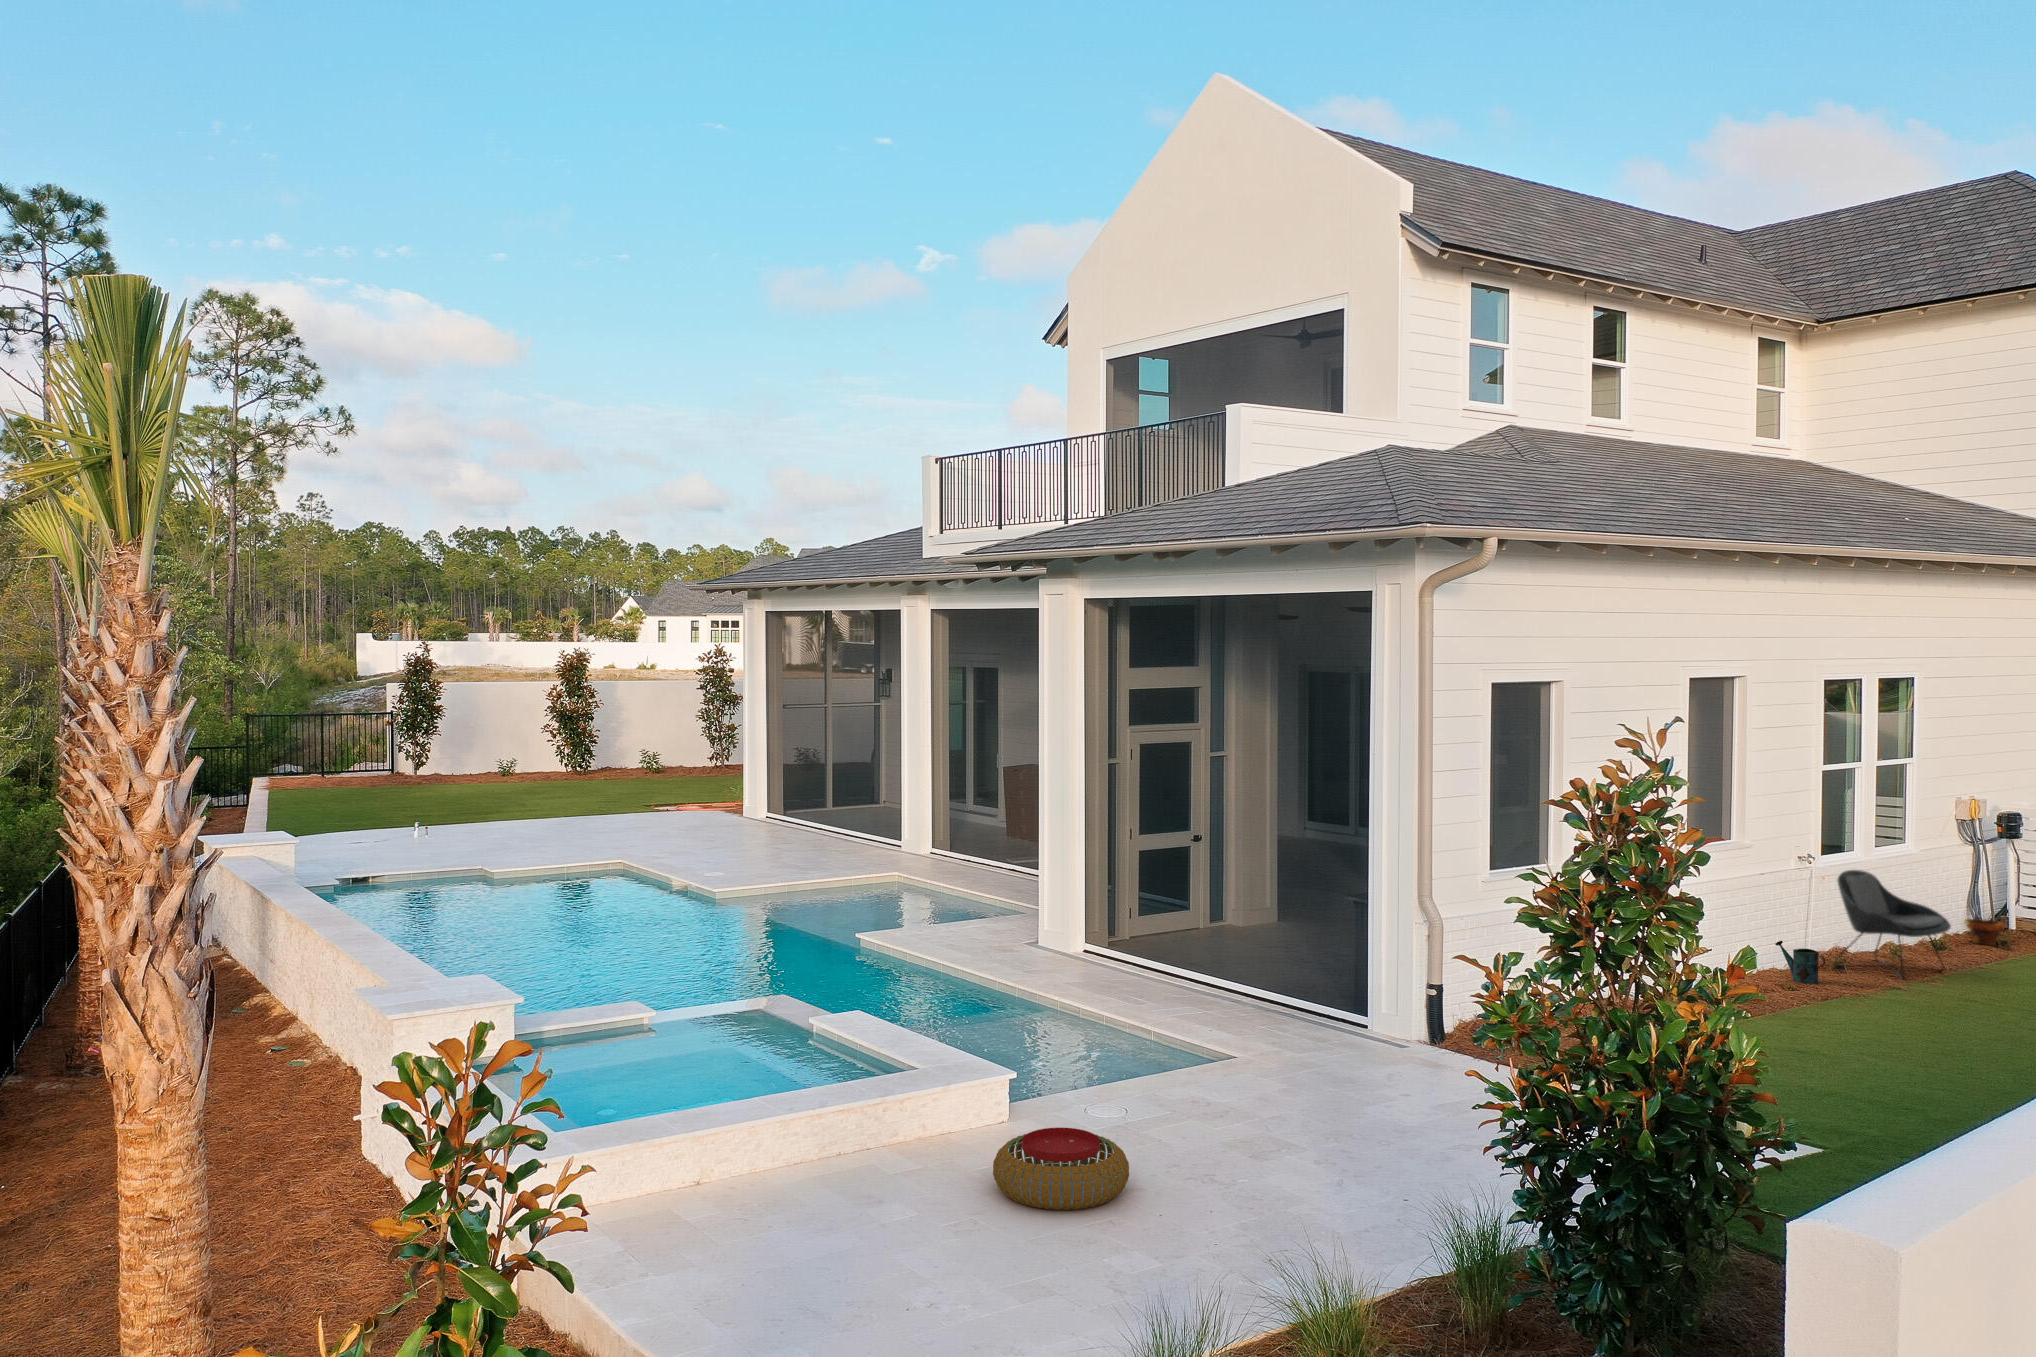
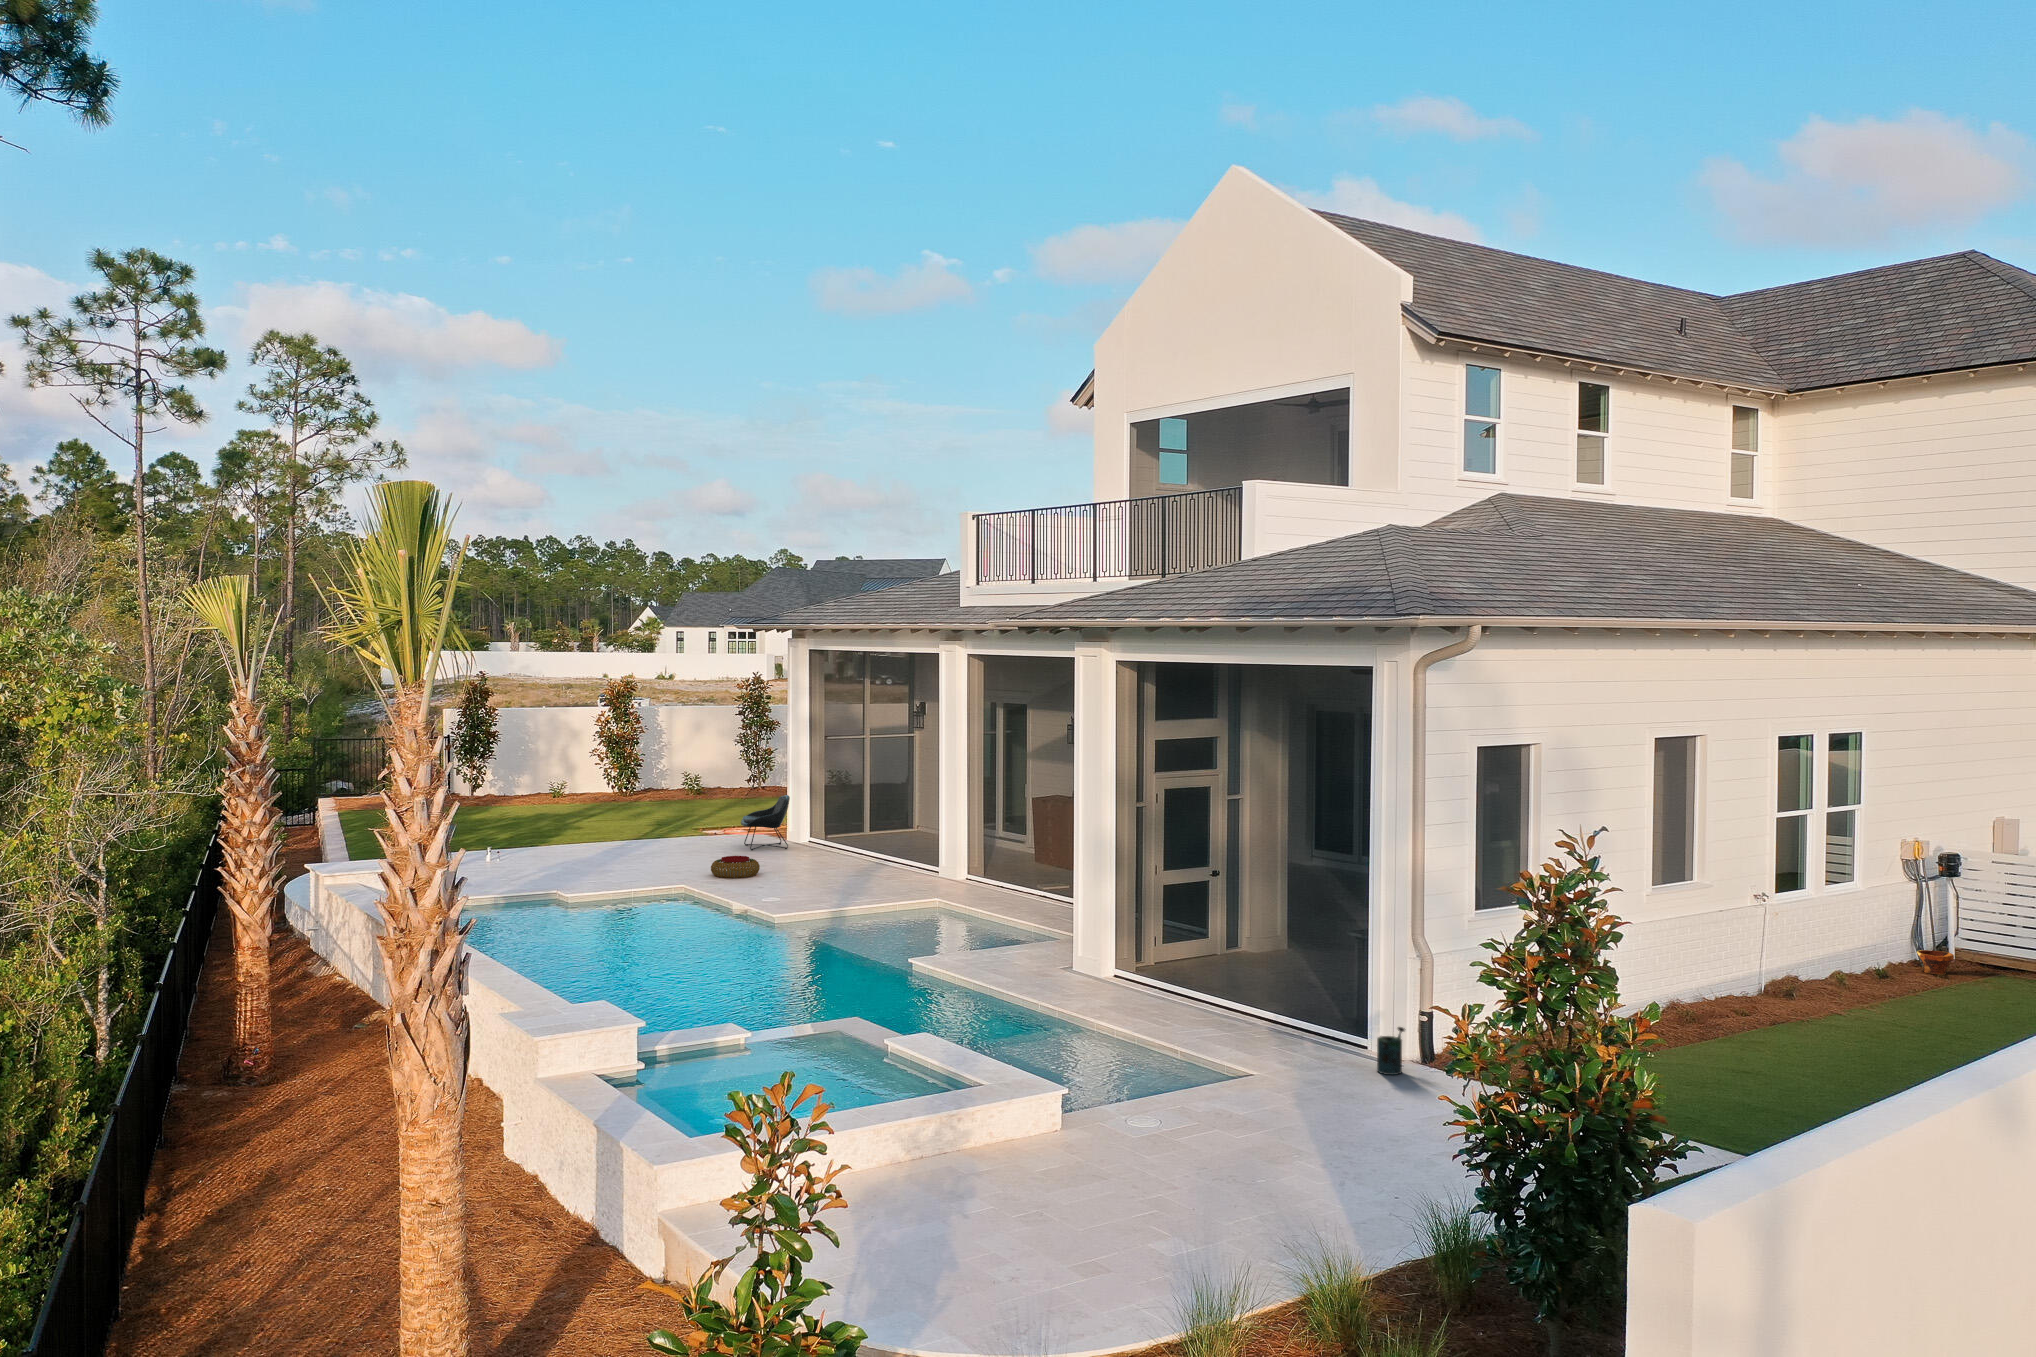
lounge chair: present [1835,870,1951,979] -> present [741,795,790,850]
watering can: present [1775,941,1825,984] -> present [1377,1027,1405,1075]
pouf: present [993,1128,1129,1210] -> present [711,856,760,878]

